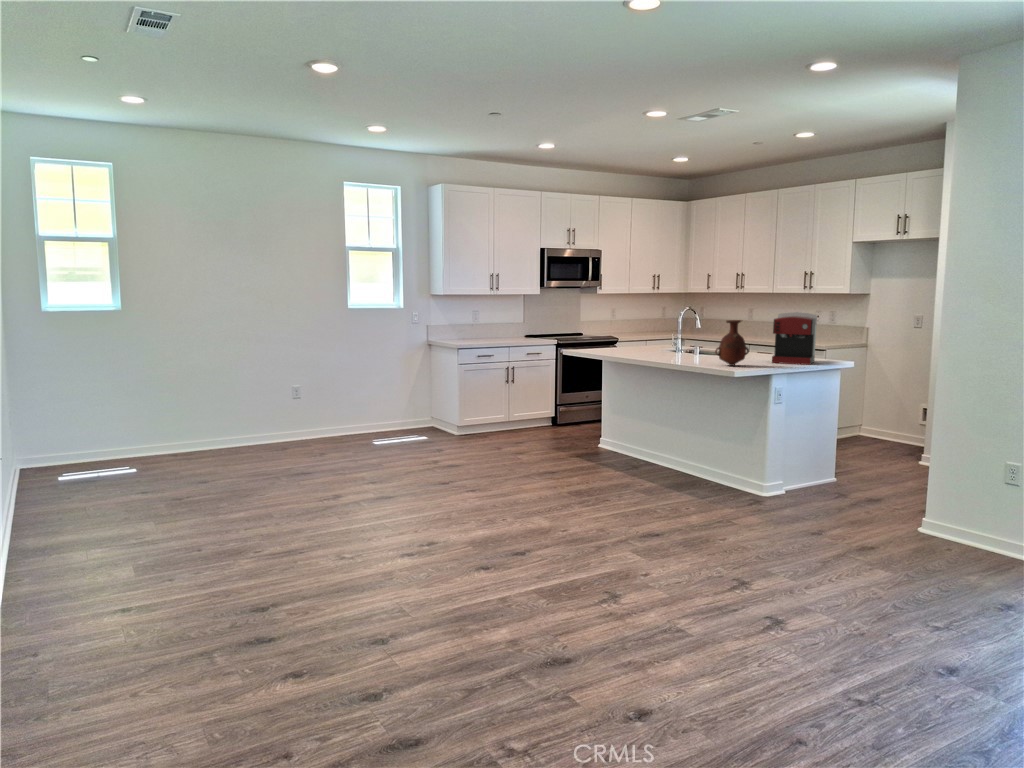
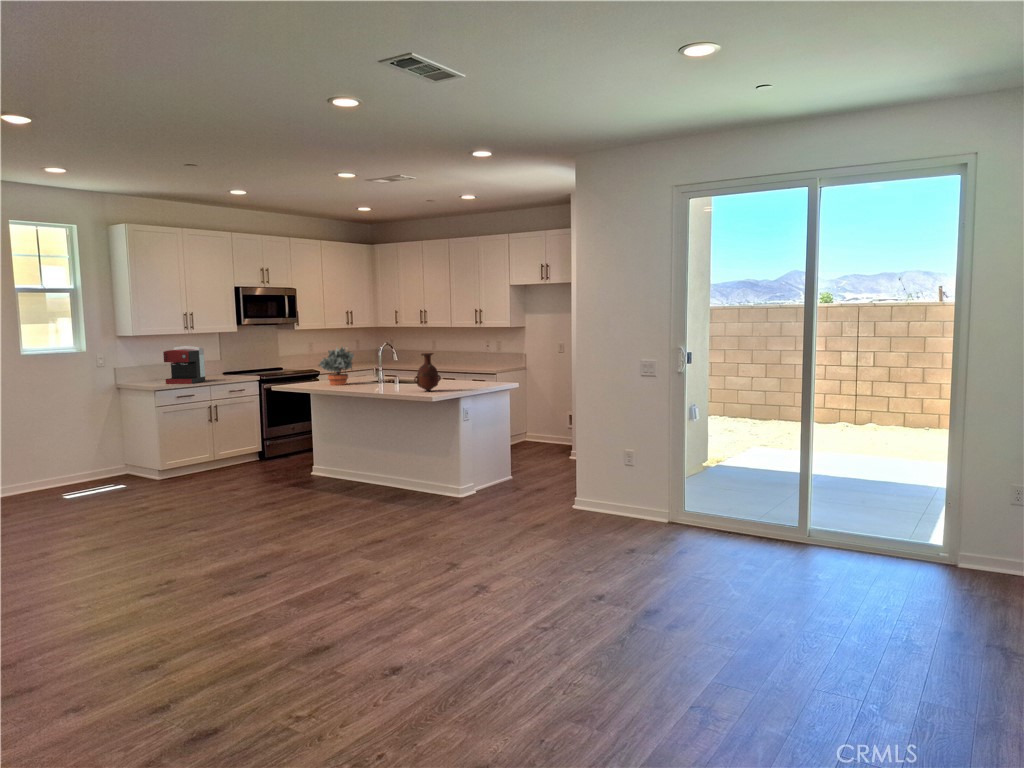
potted plant: none [611,309,651,353] -> present [319,347,354,385]
coffee maker: present [772,312,817,365] -> present [163,346,205,384]

